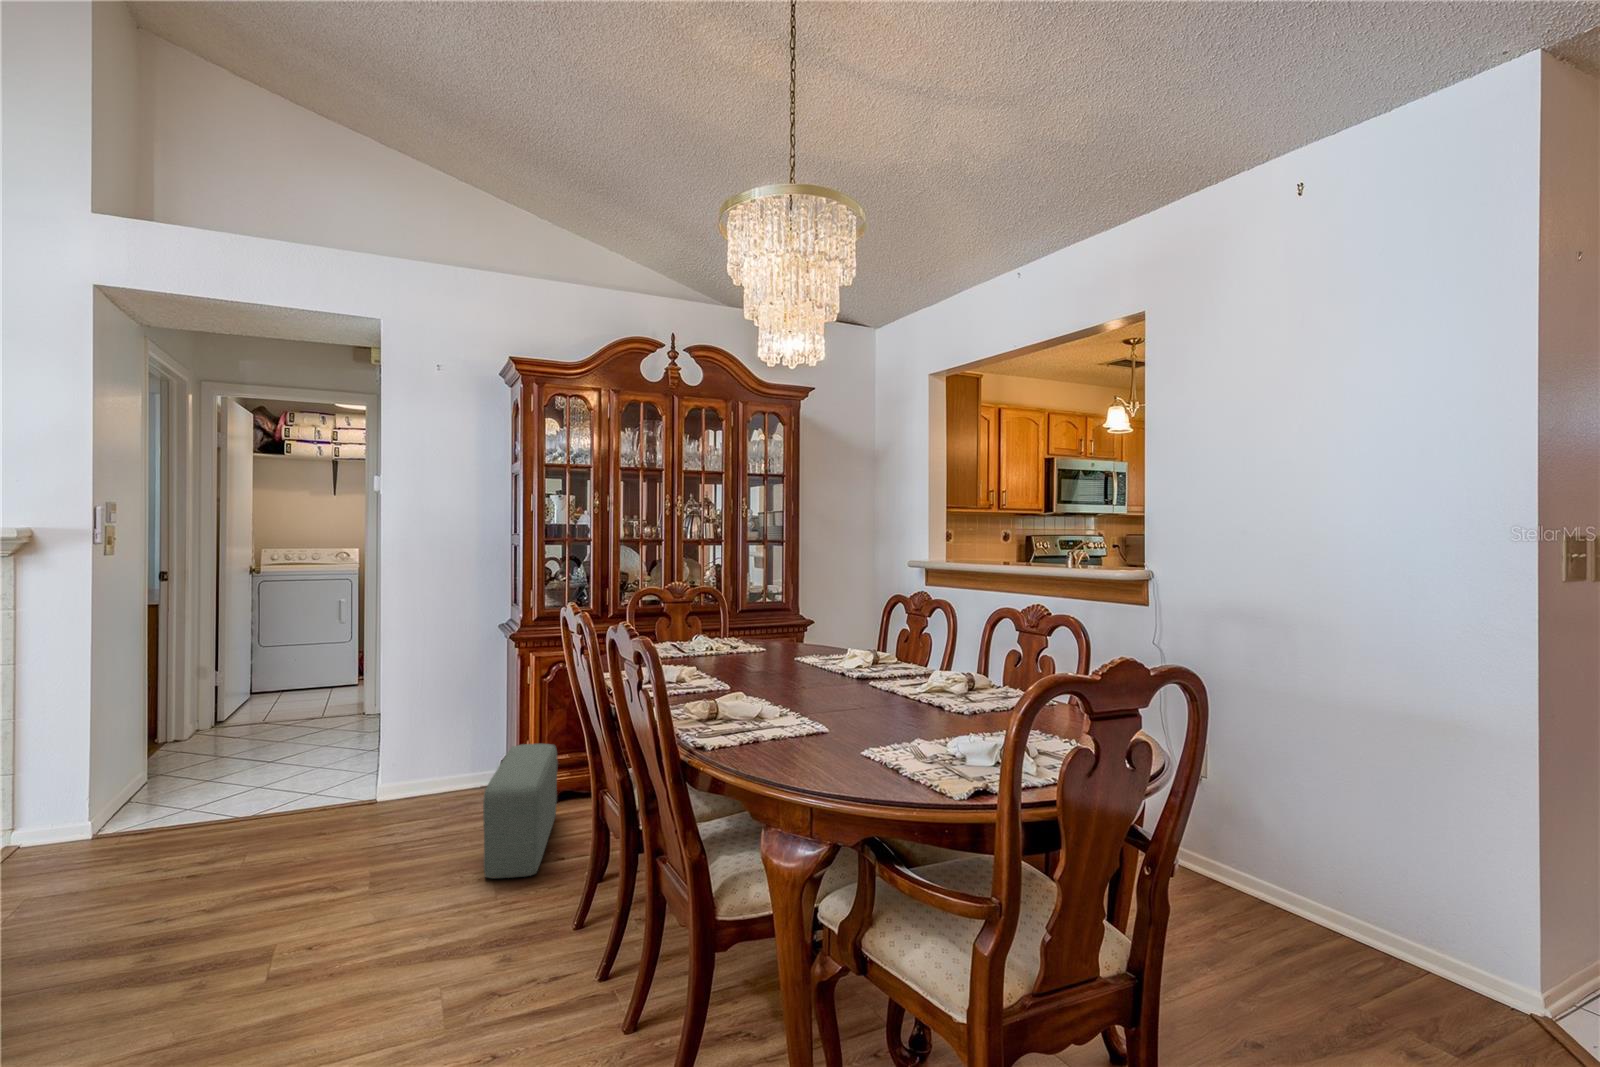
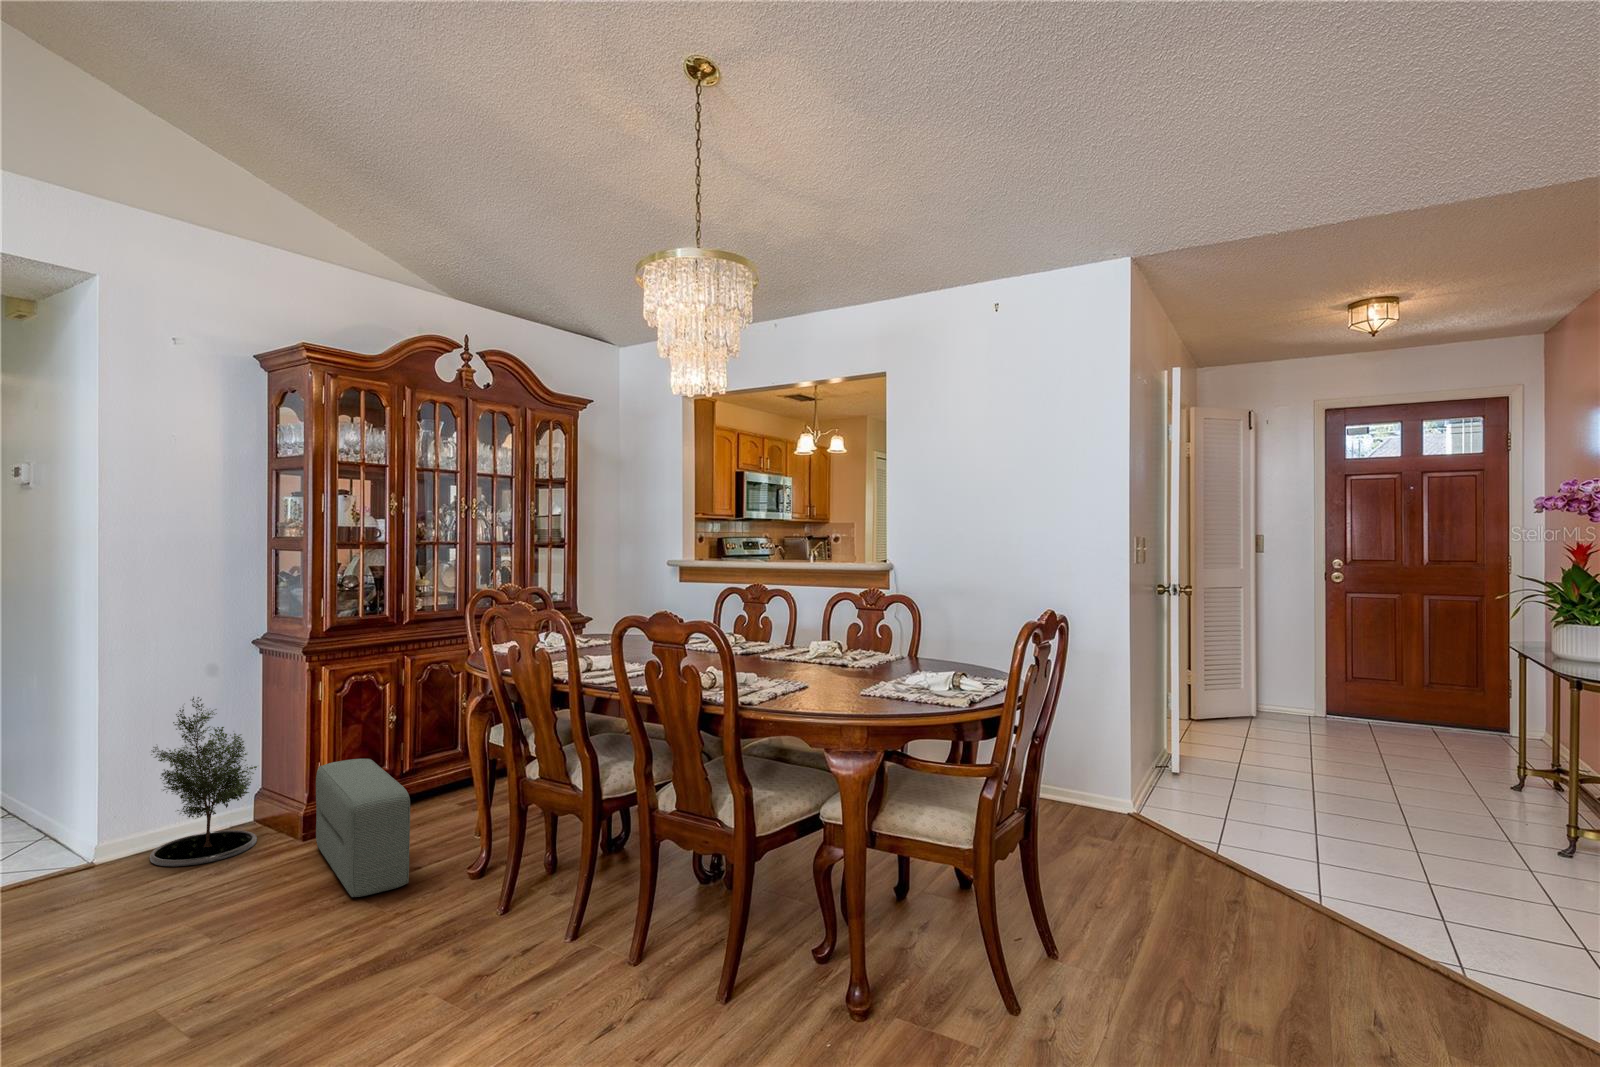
potted tree: none [398,673,488,818] -> present [150,697,257,866]

